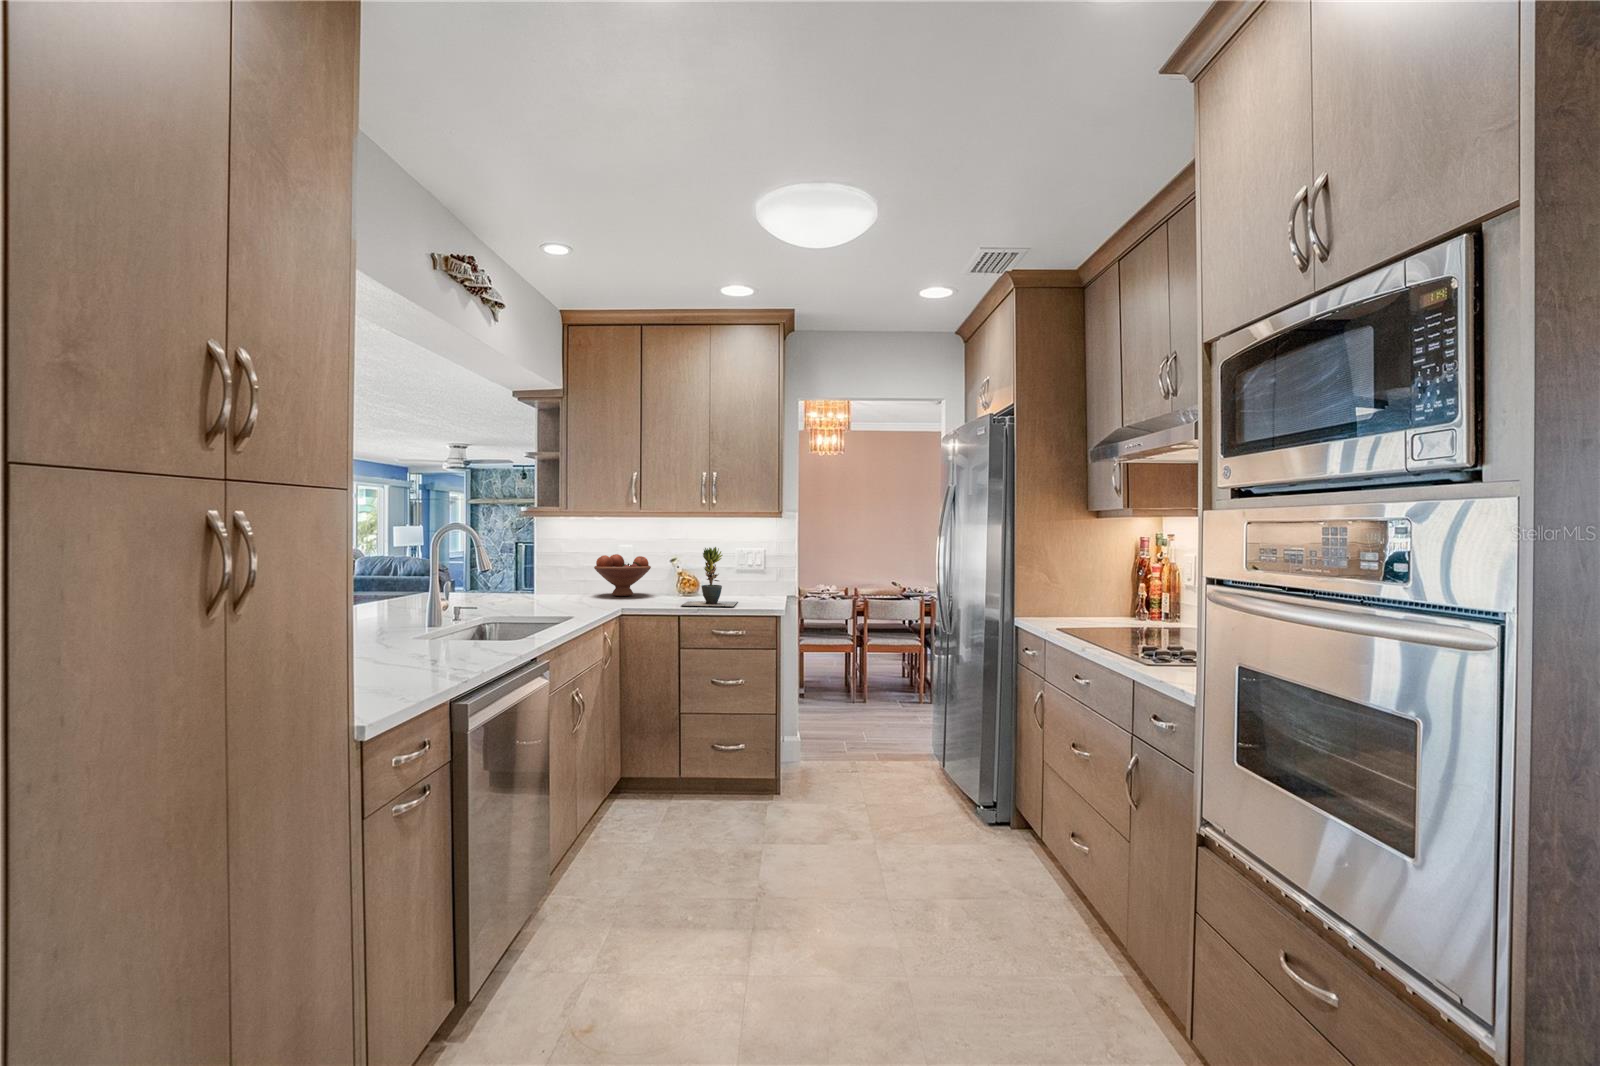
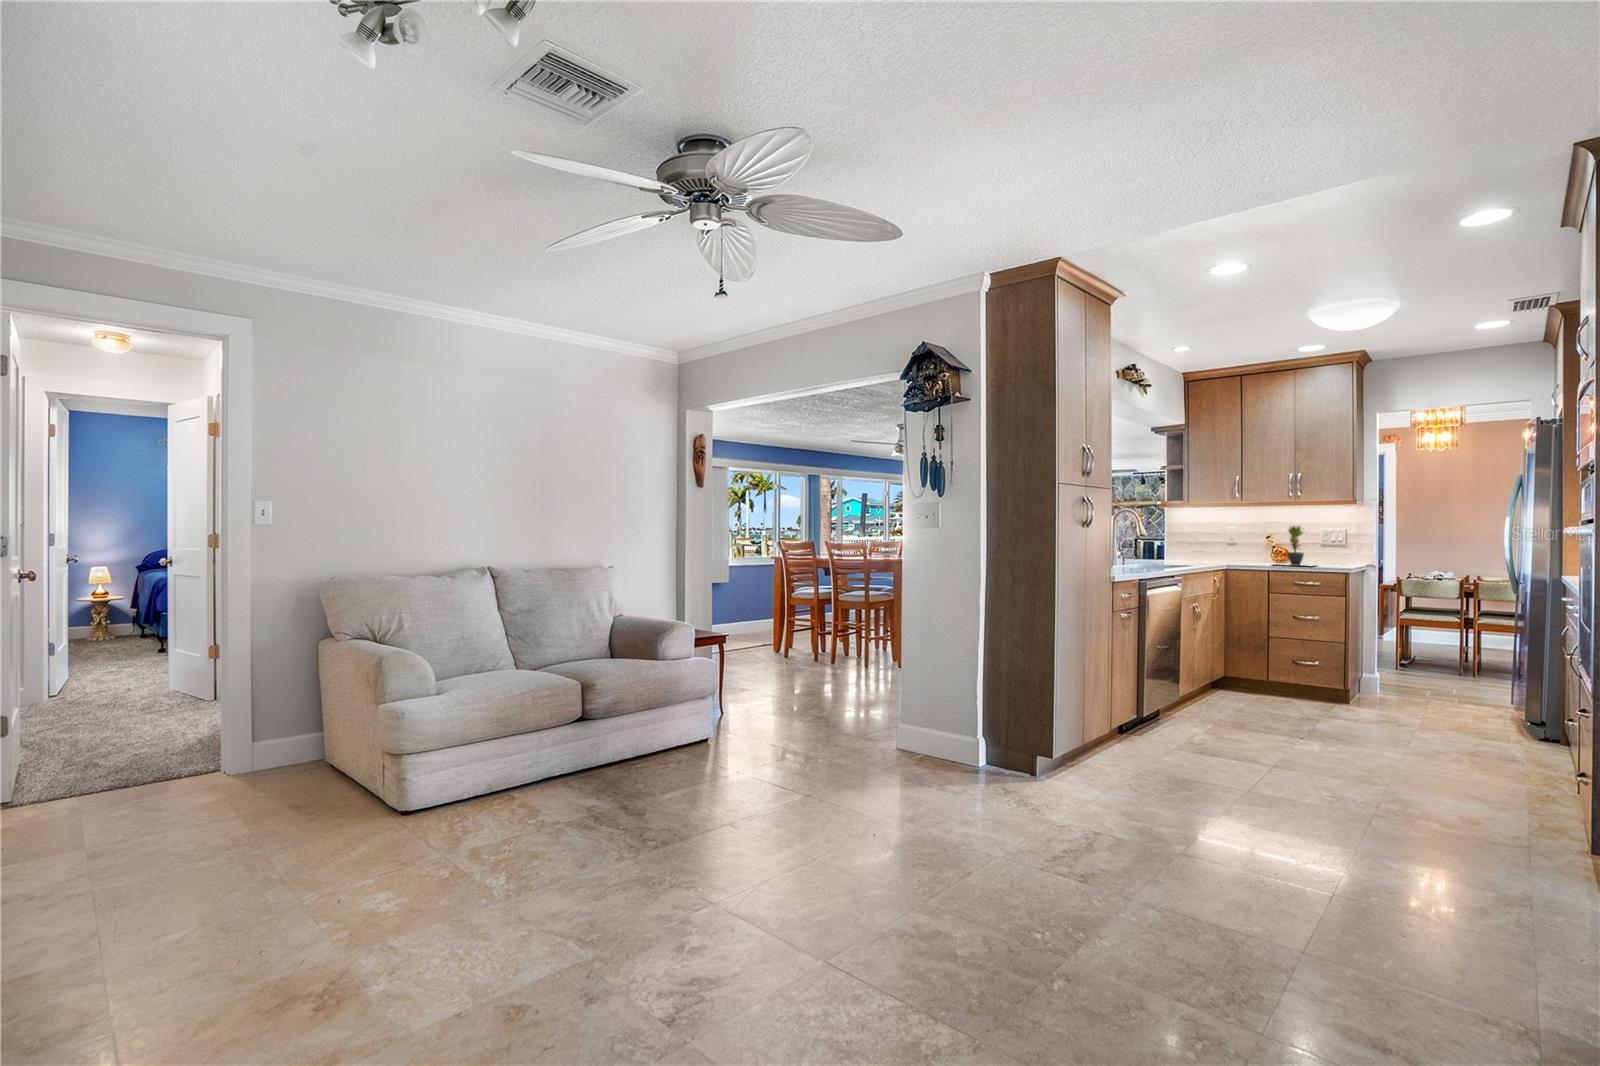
fruit bowl: present [594,554,651,596] -> none [1206,533,1250,561]

